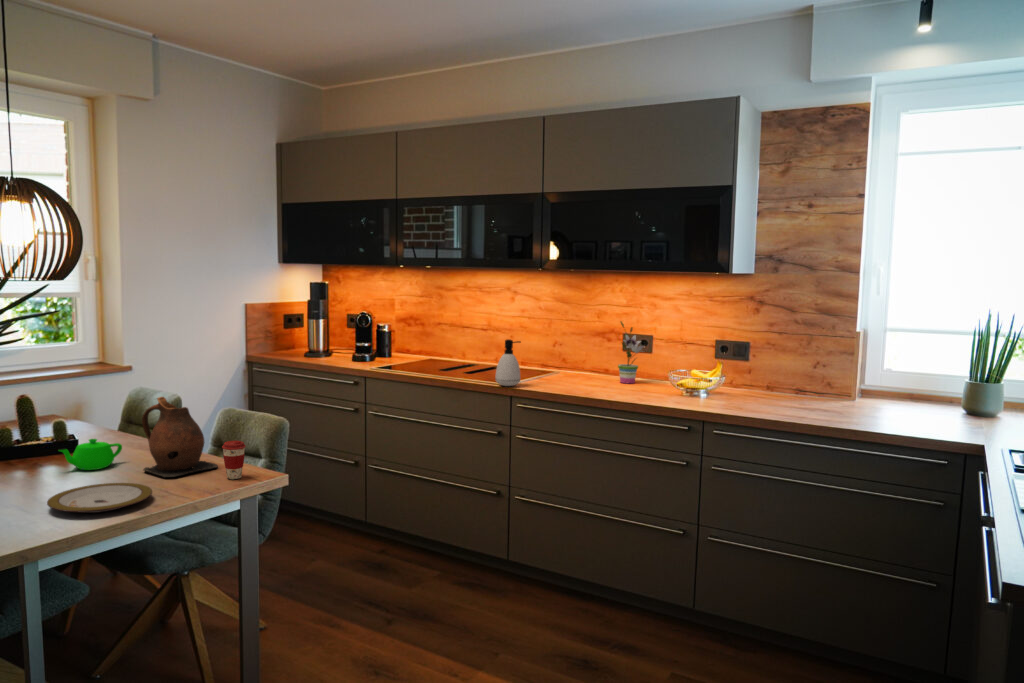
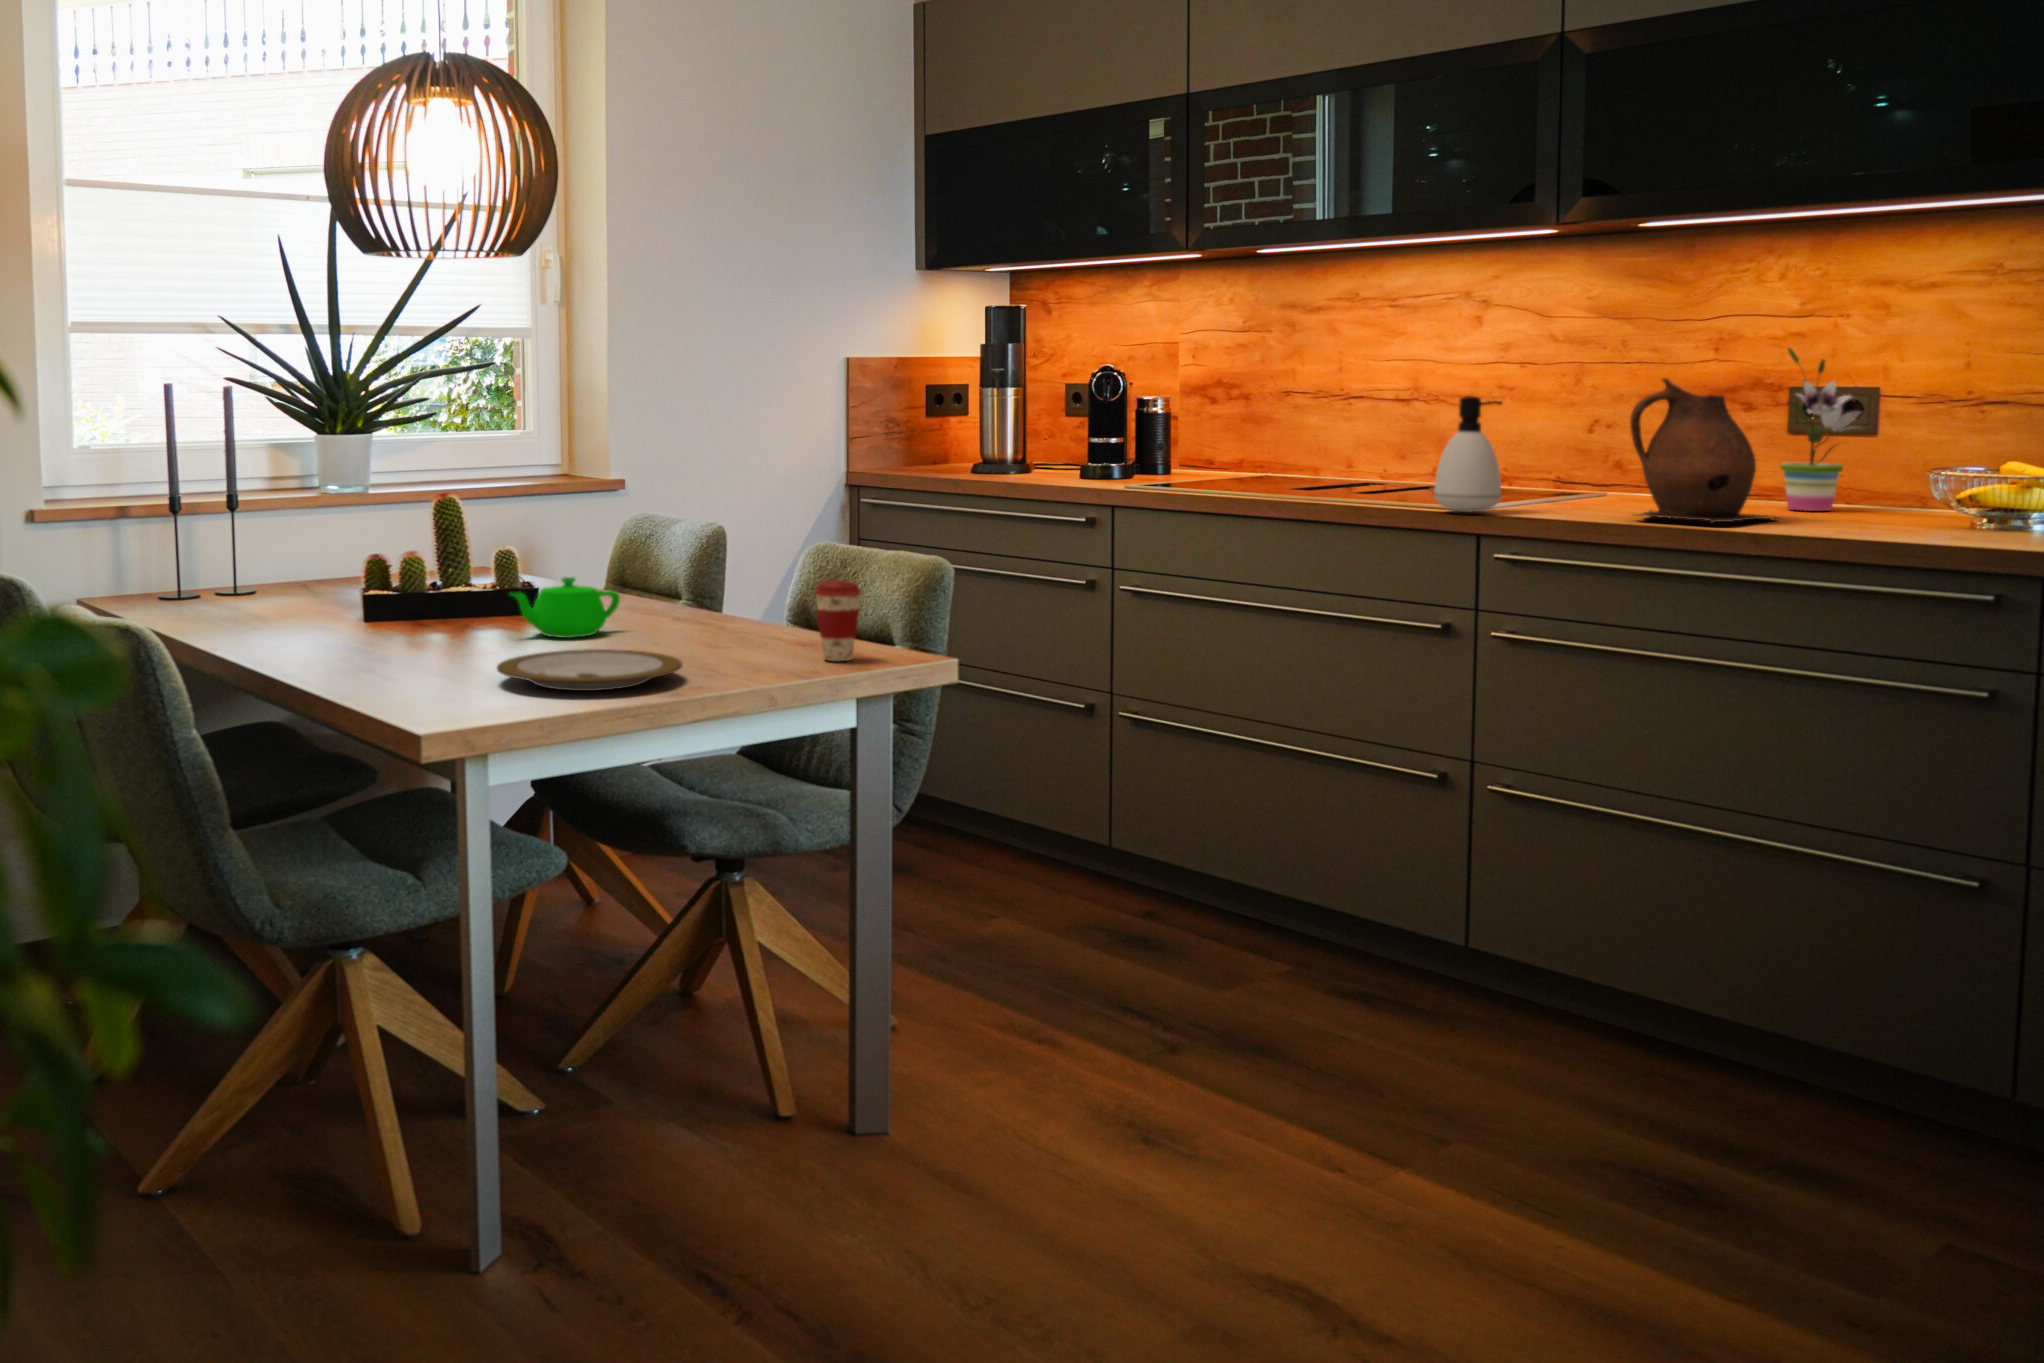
ceramic pitcher: present [142,397,218,478] -> present [1630,378,1777,523]

